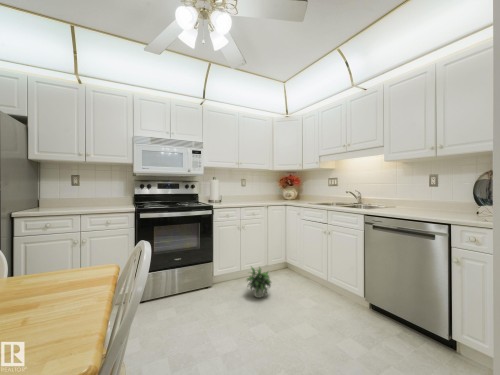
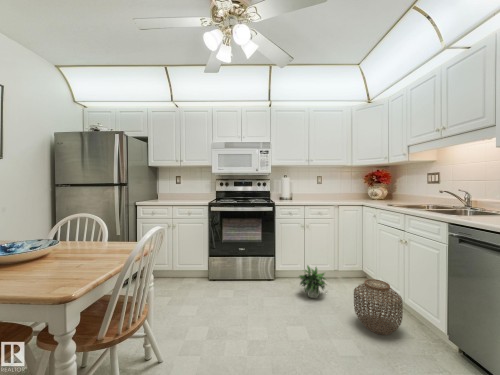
woven basket: none [304,270,342,316] -> present [354,279,403,335]

